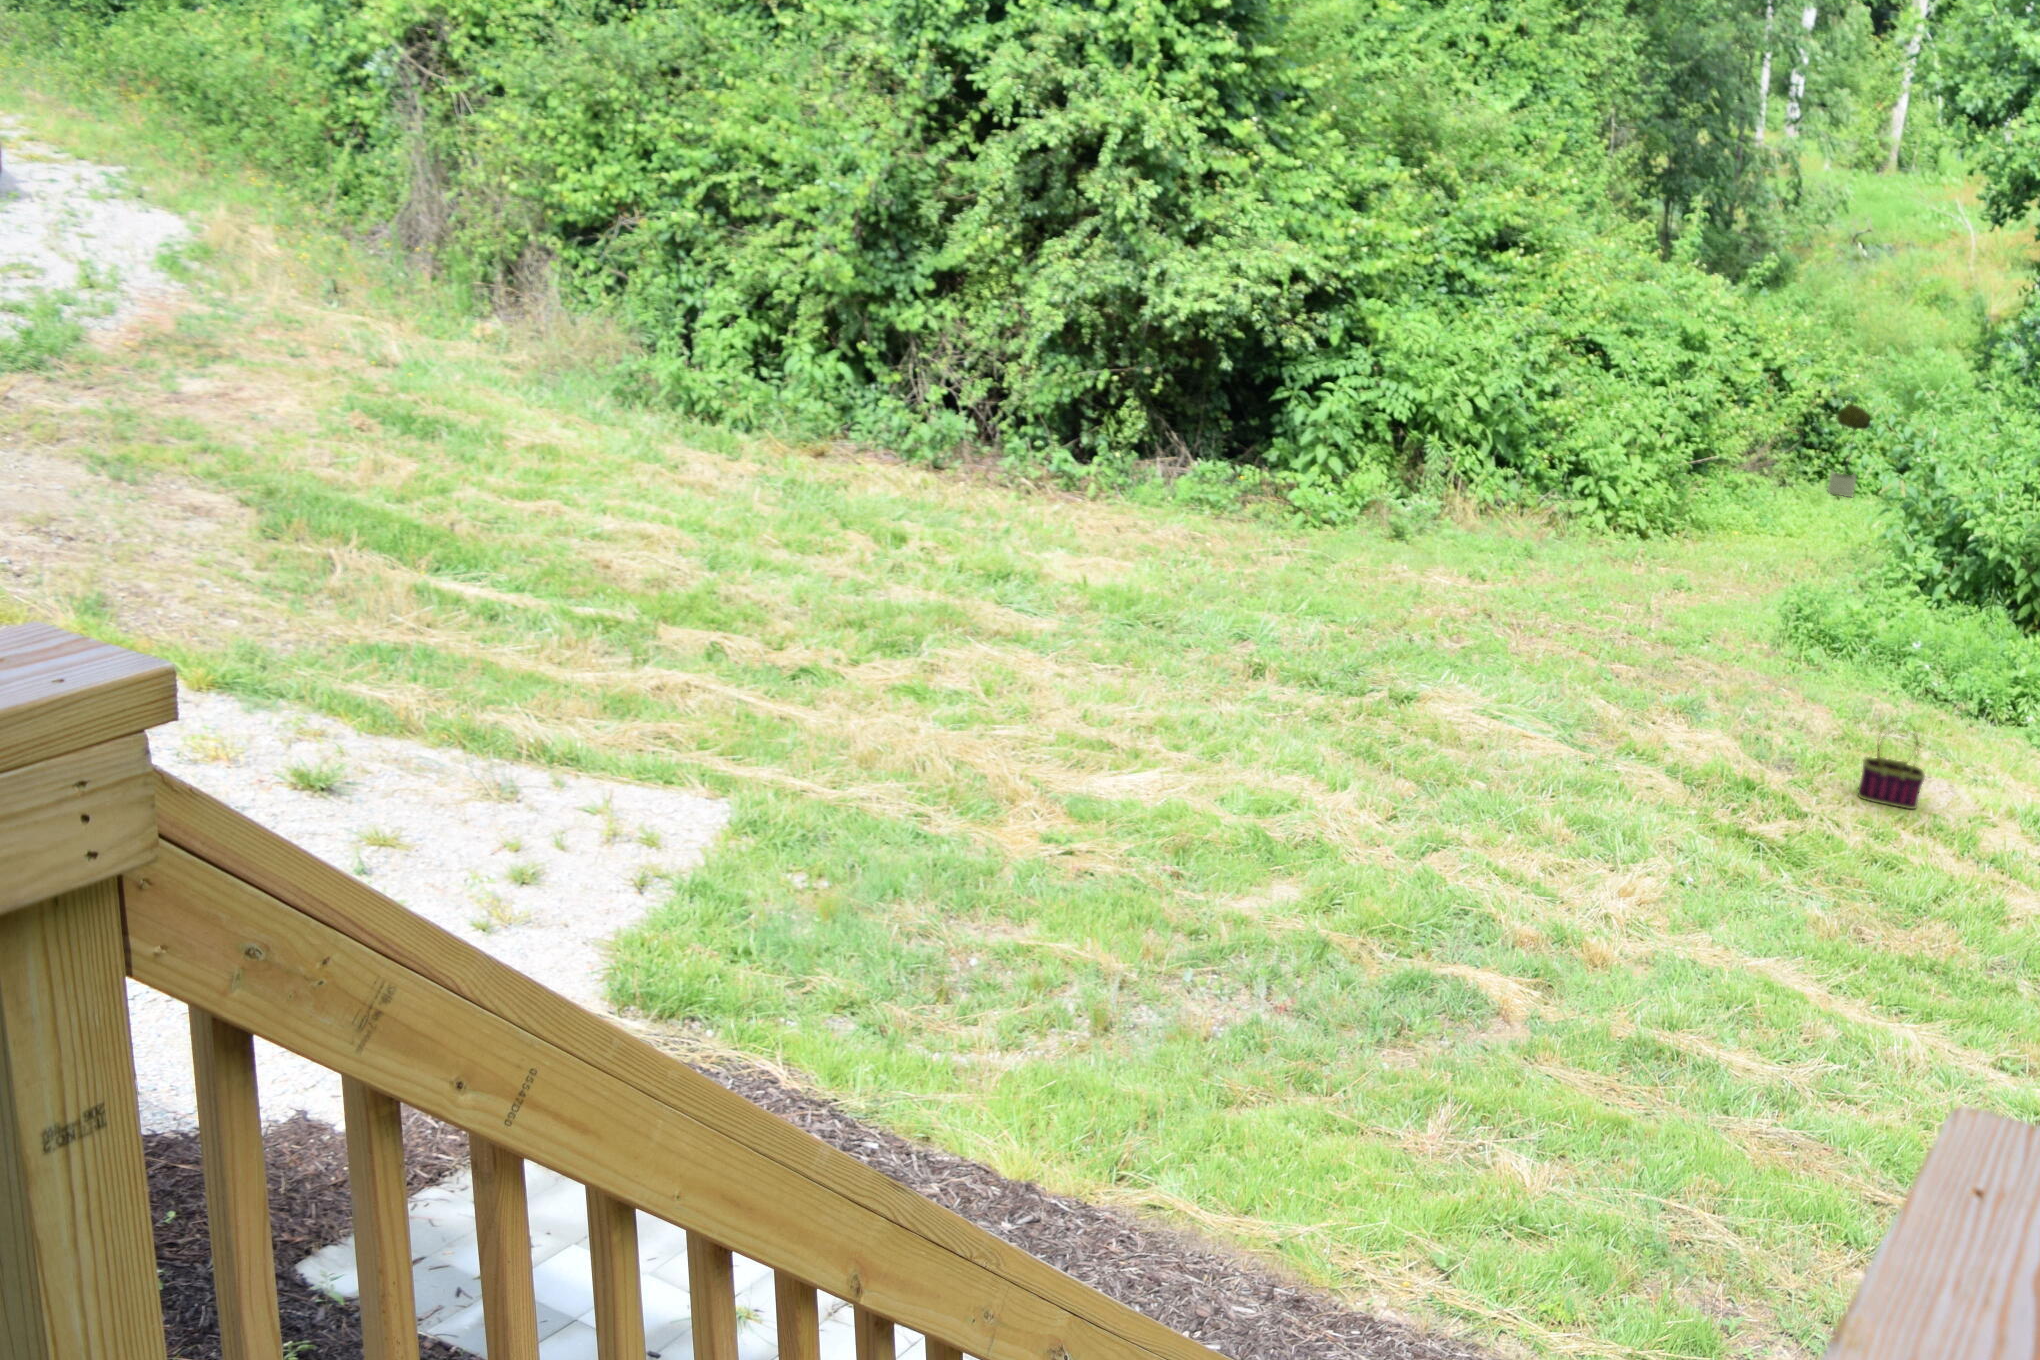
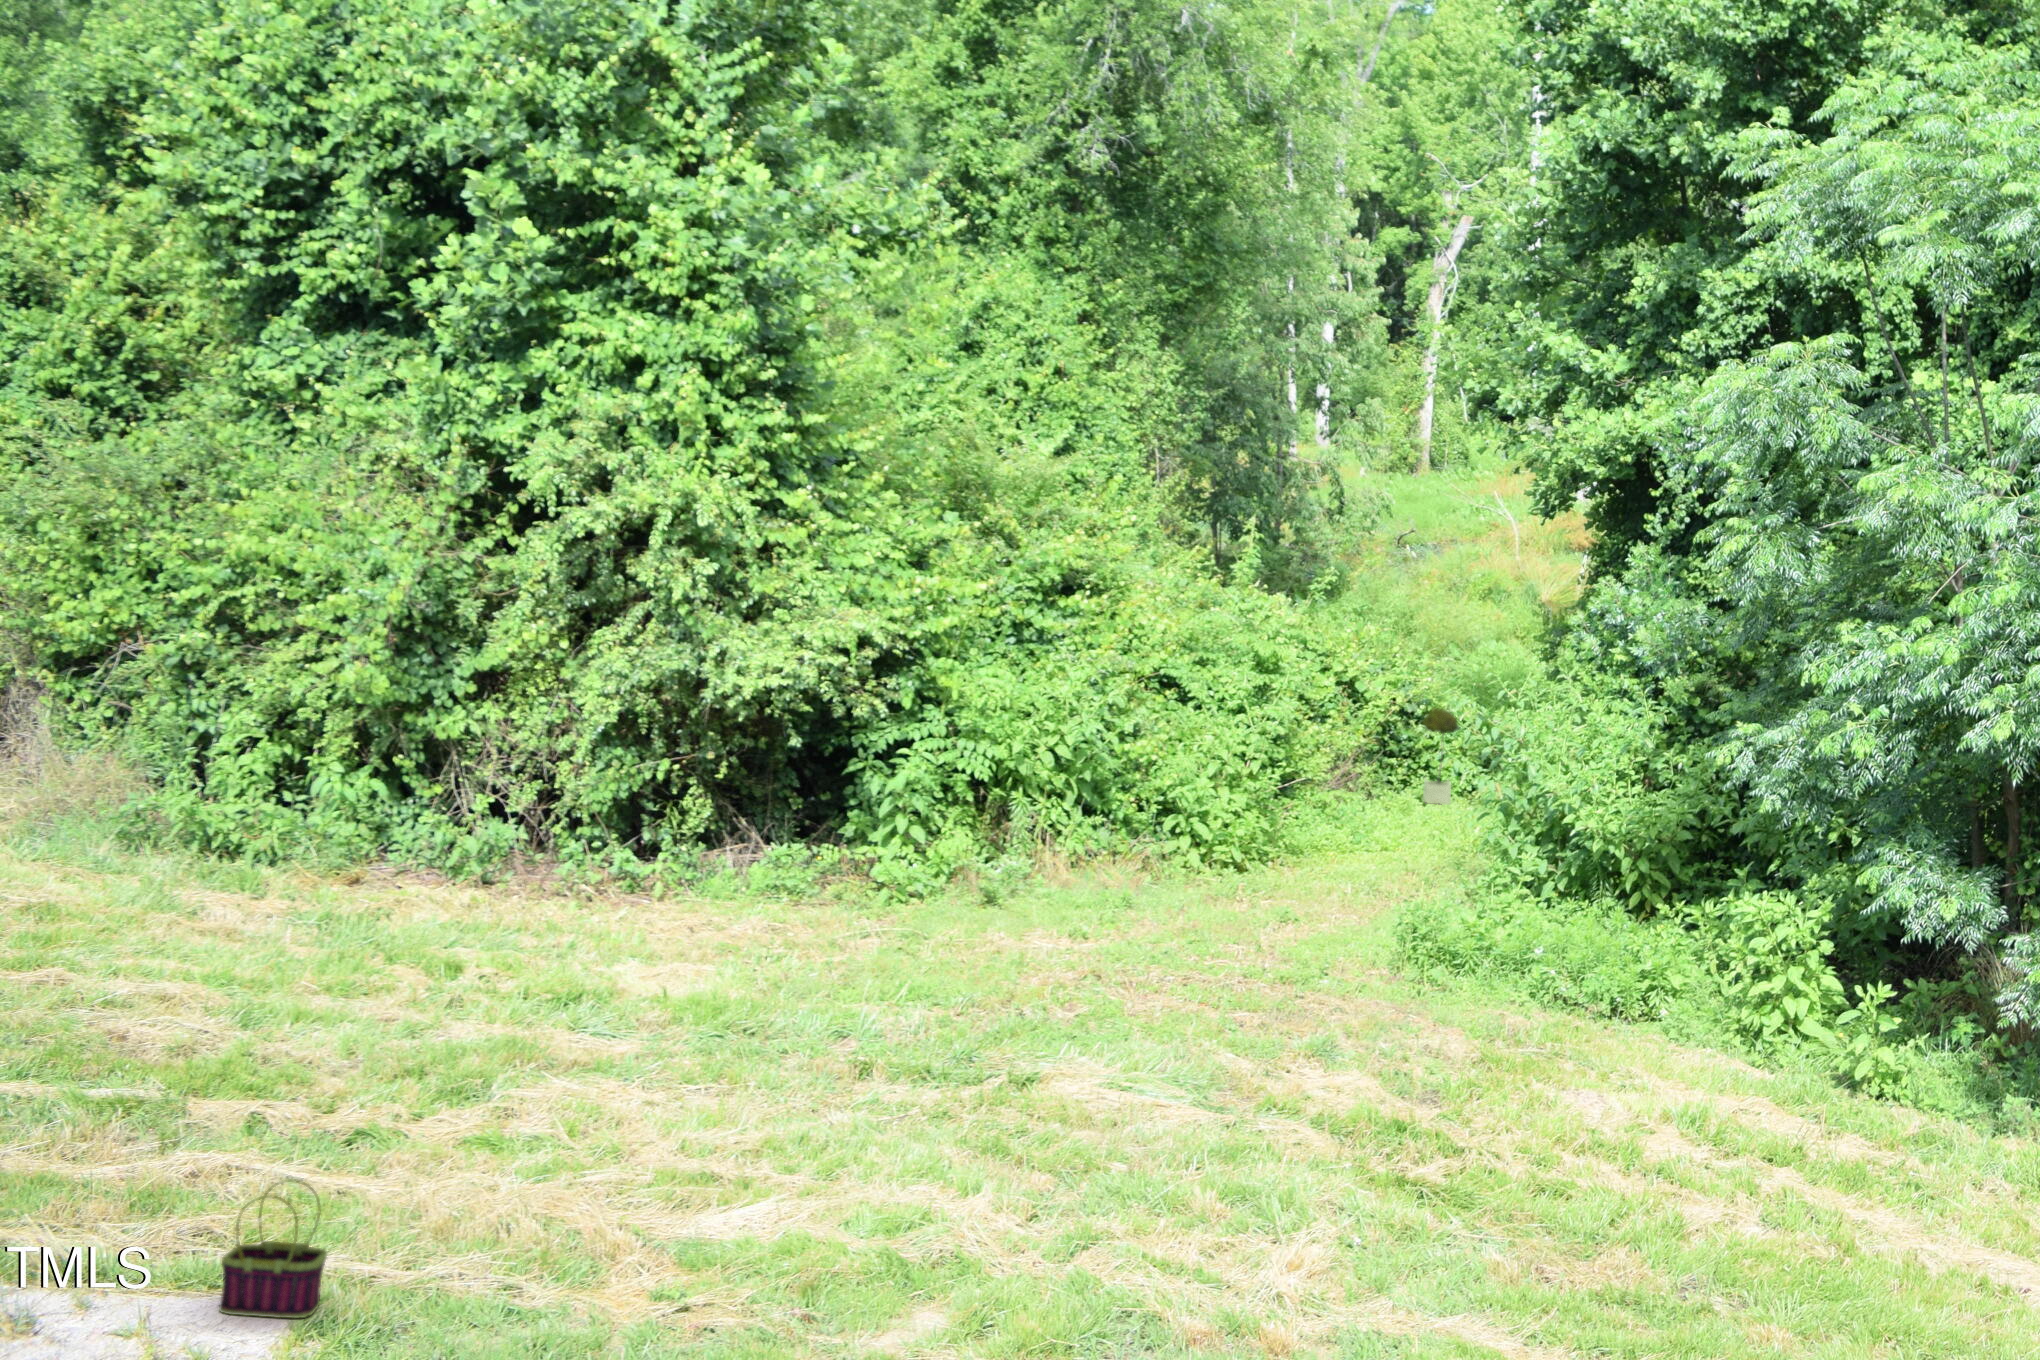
basket: present [1858,731,1925,809] -> present [219,1180,327,1318]

